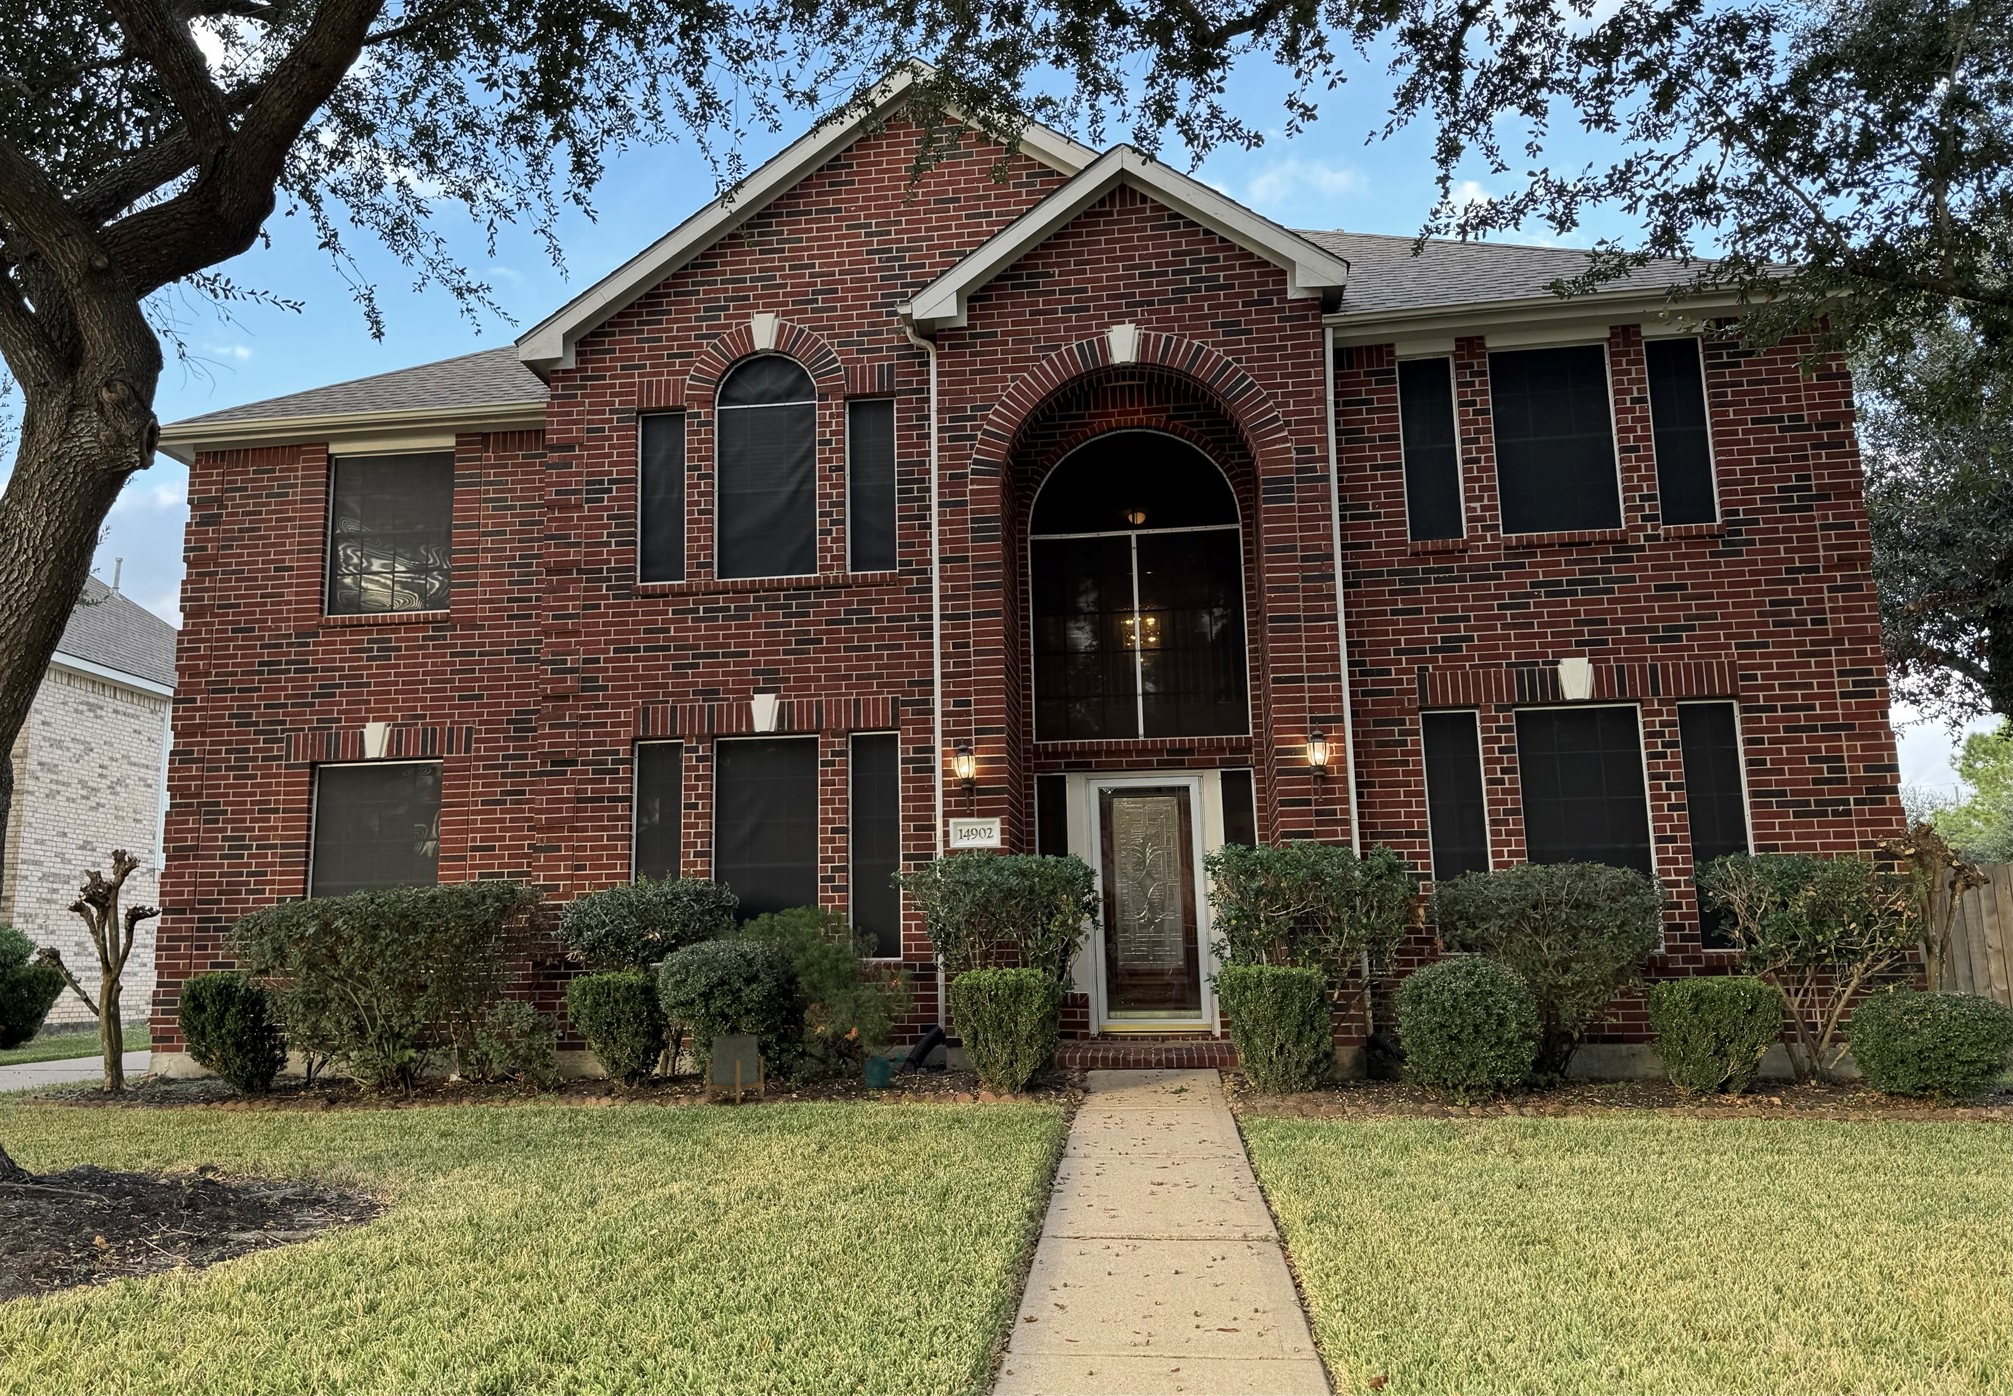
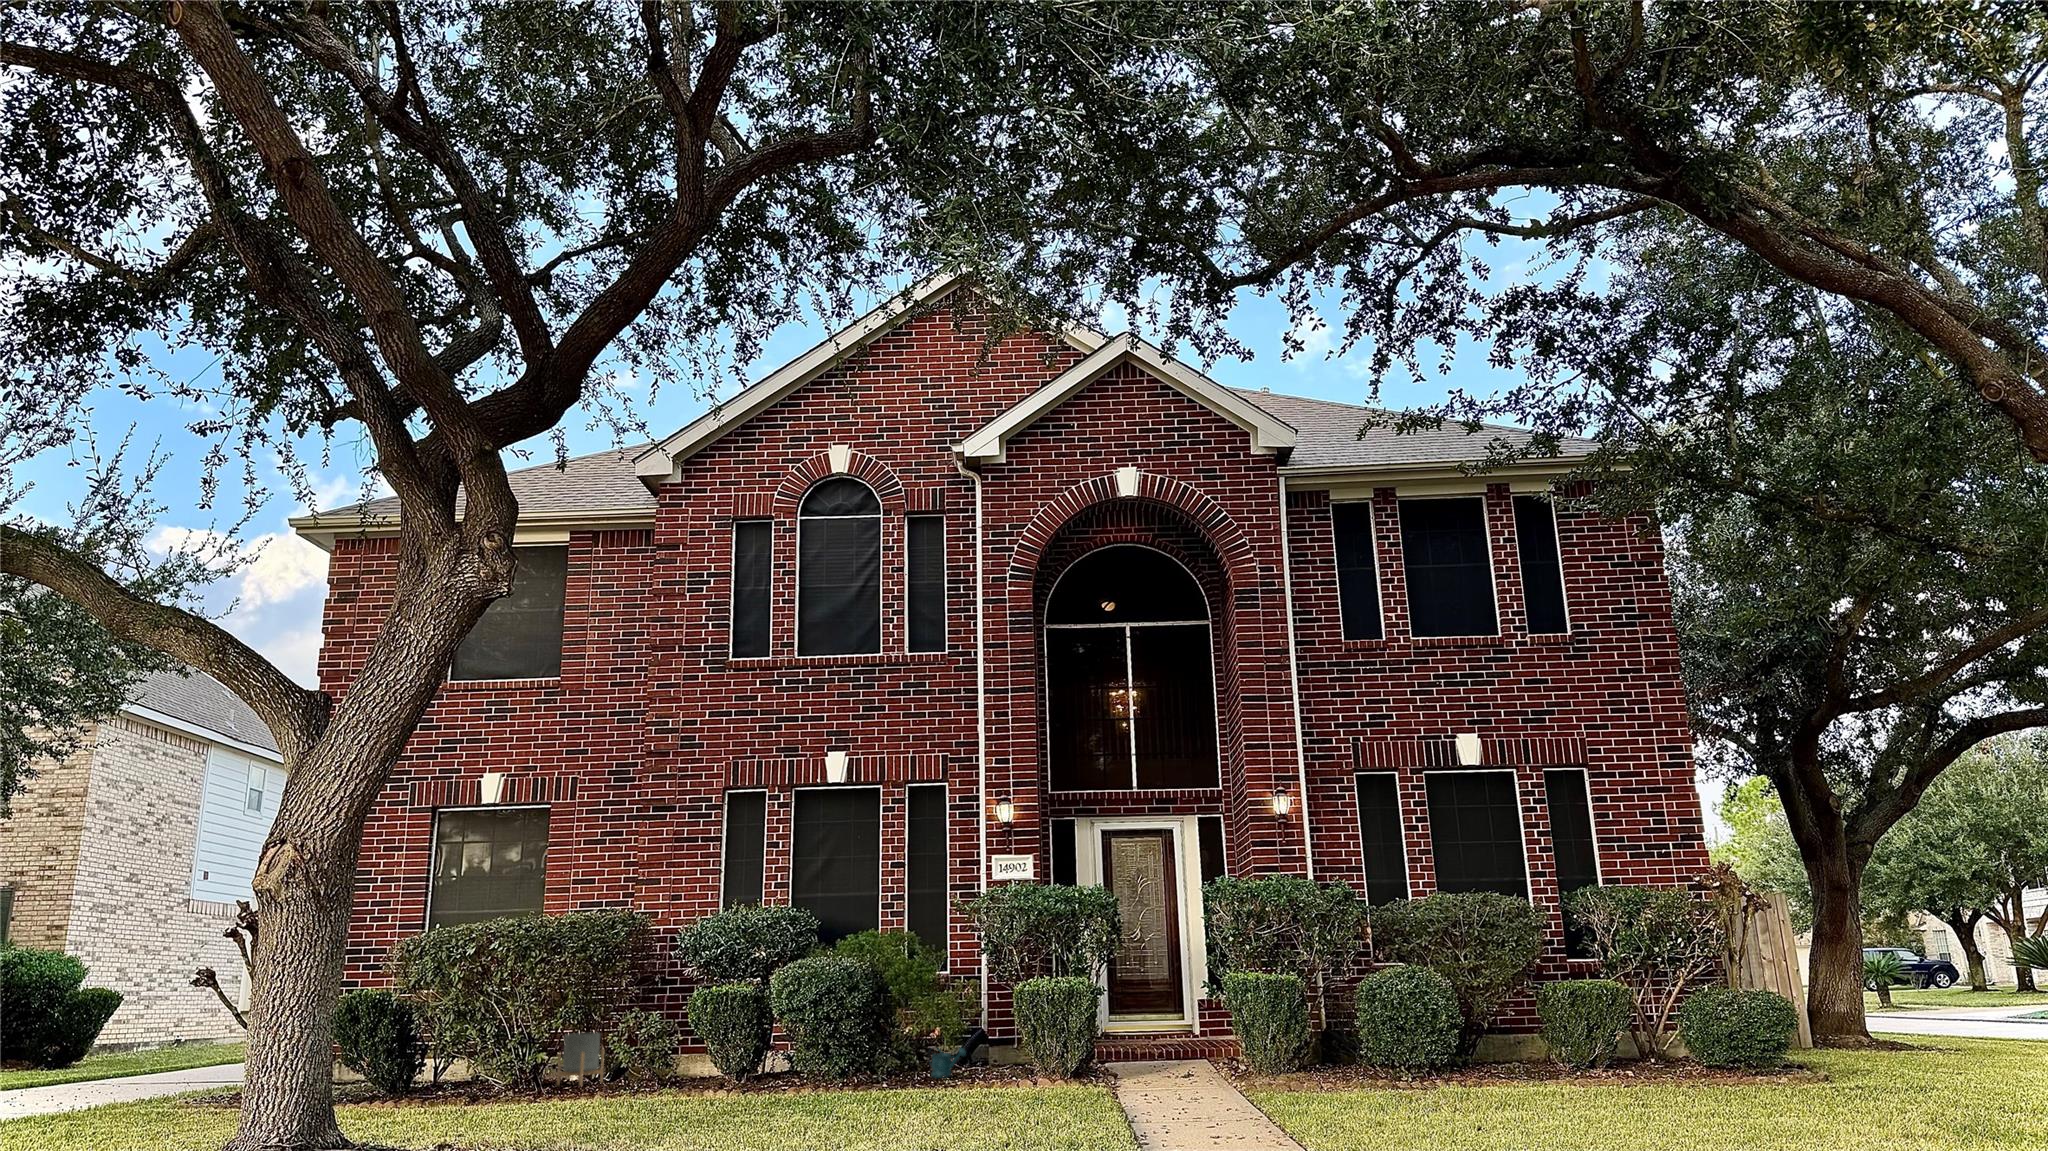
planter: present [706,1035,763,1104] -> present [557,1033,604,1086]

